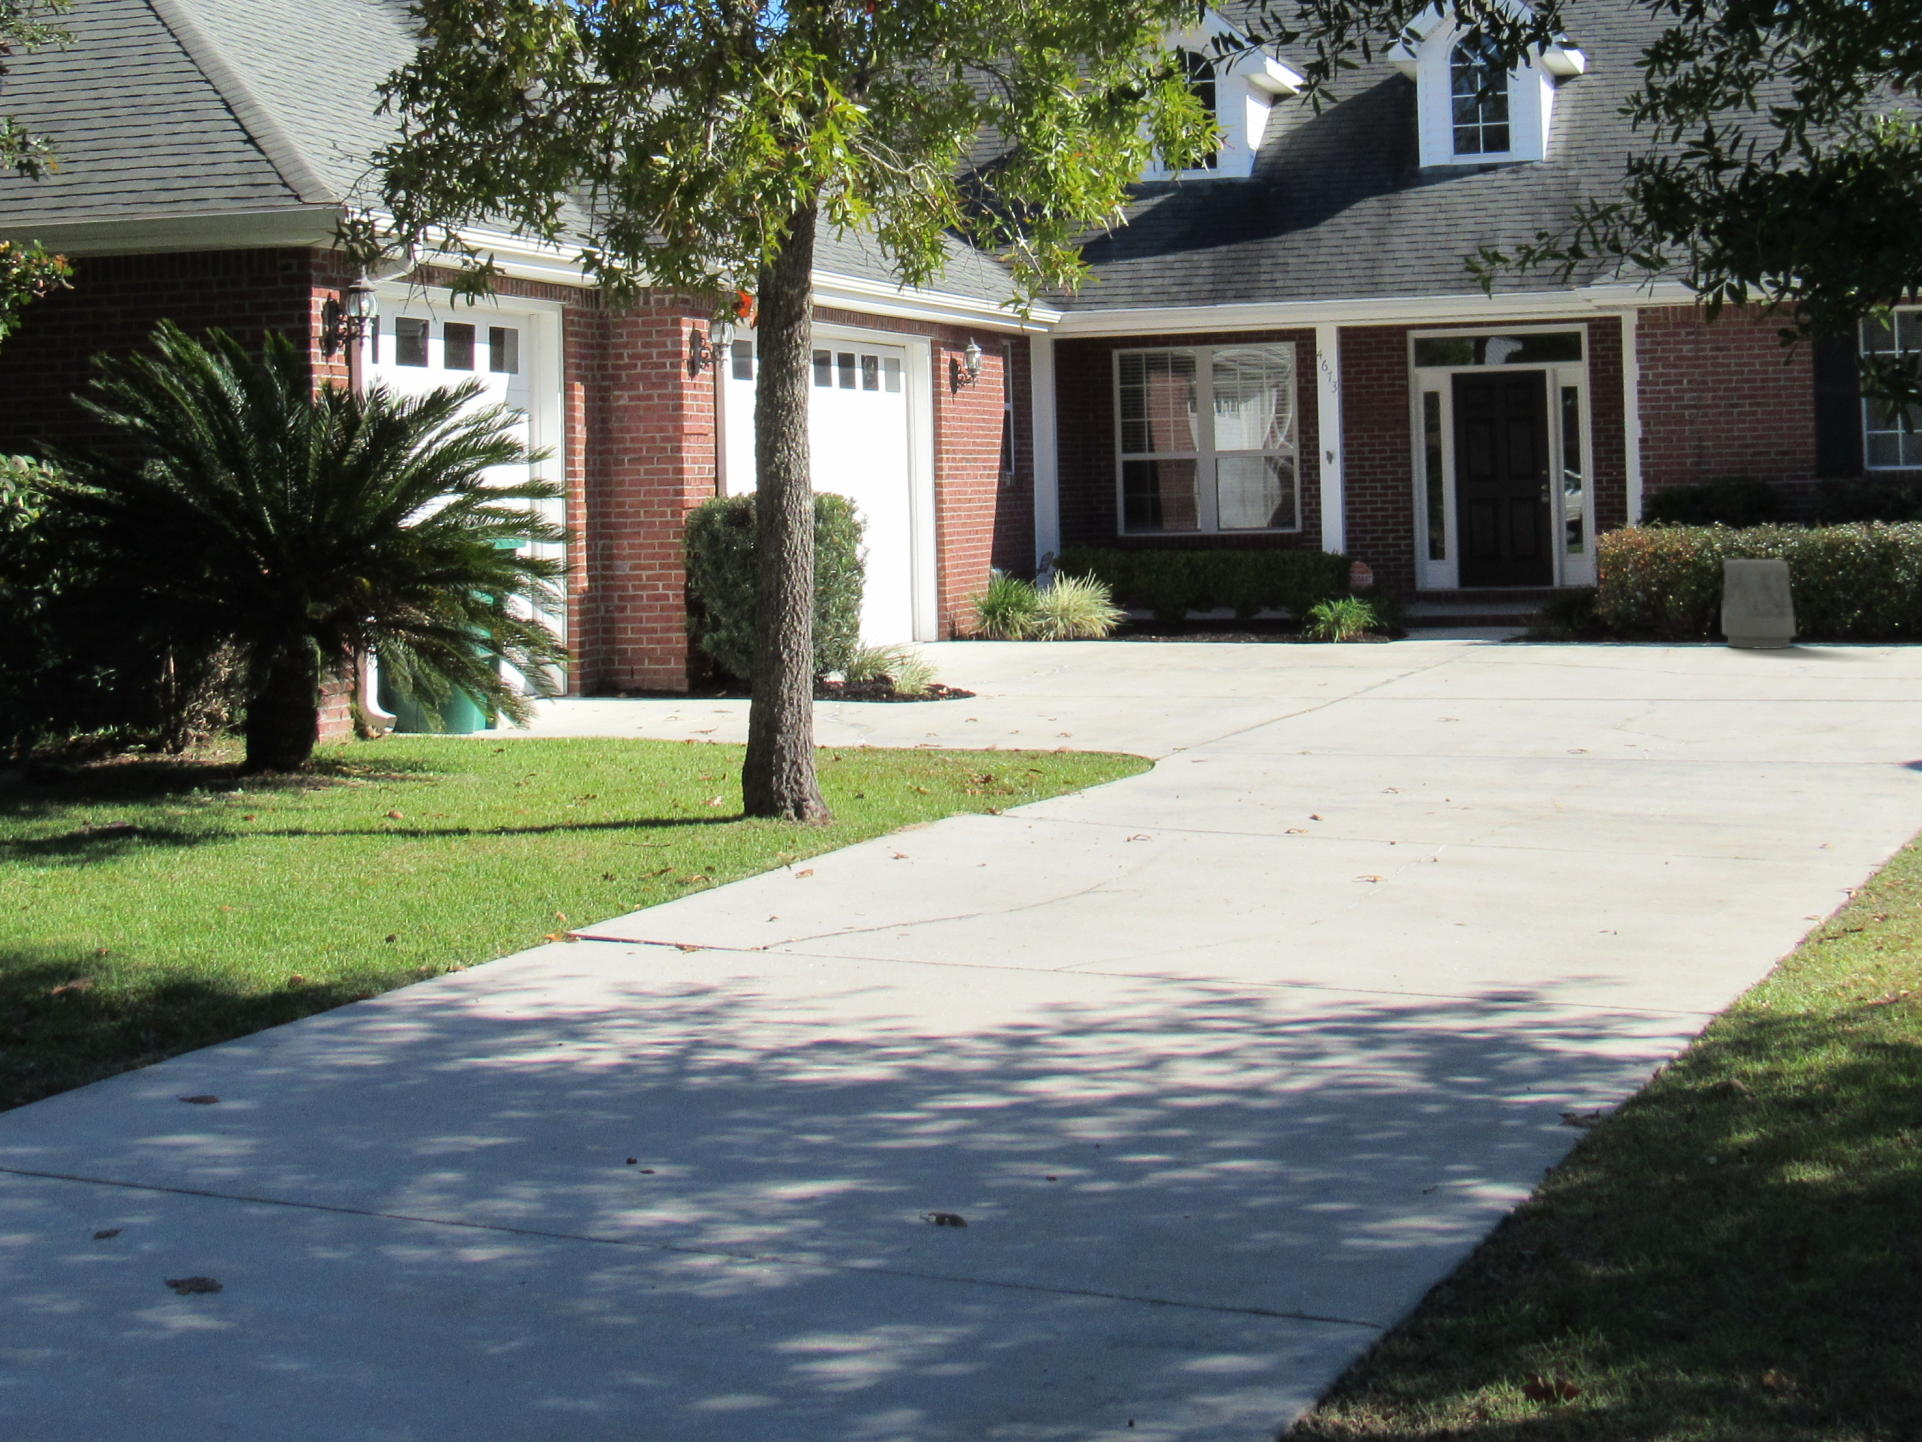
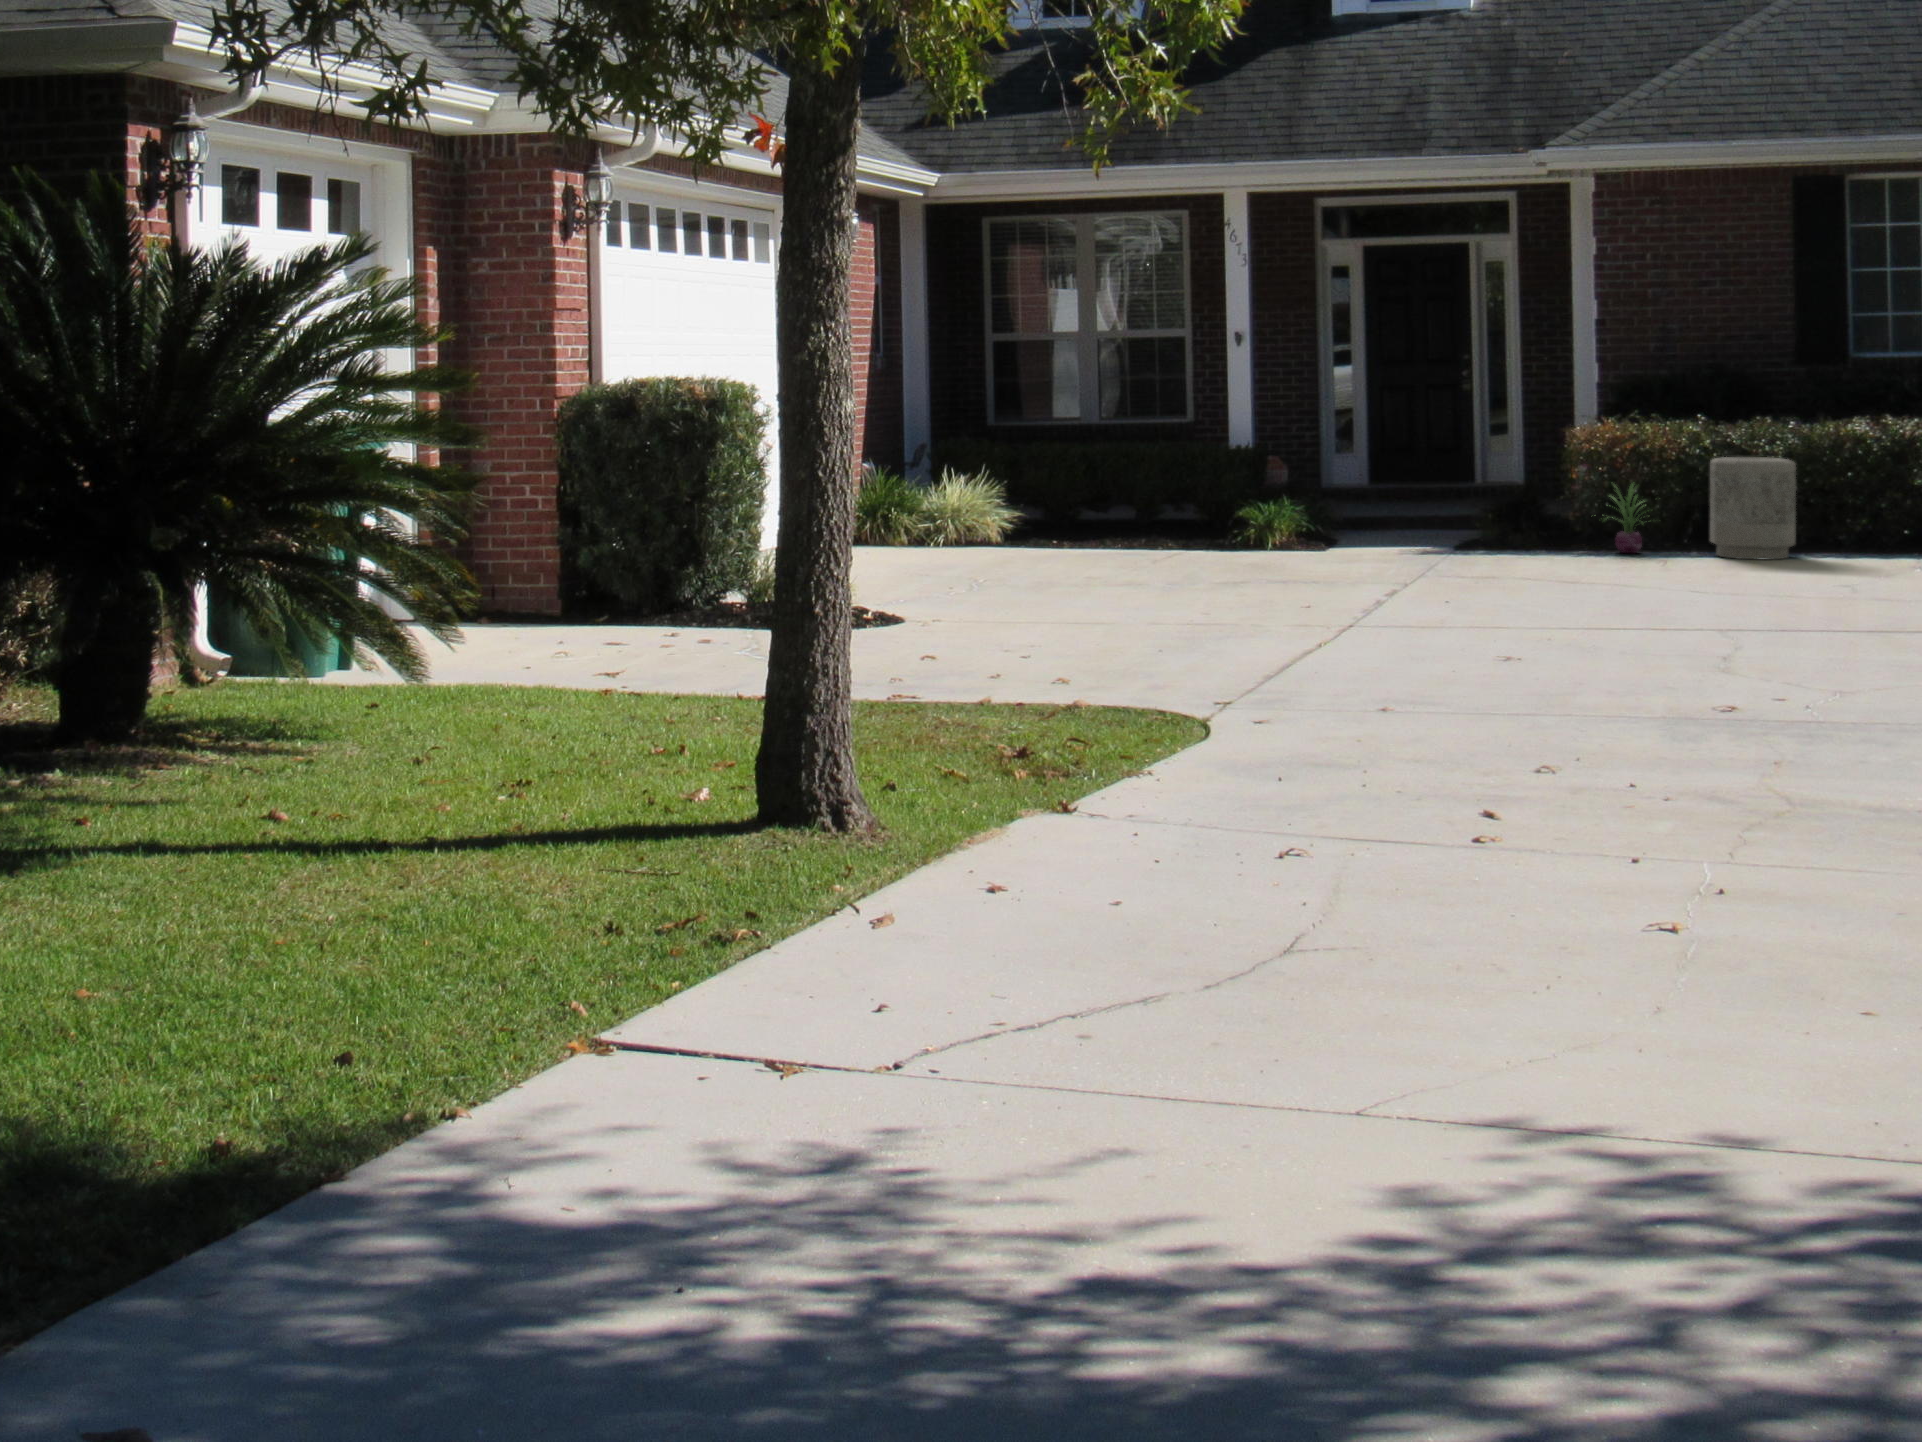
decorative plant: none [1614,581,1687,644] -> present [1607,484,1642,553]

